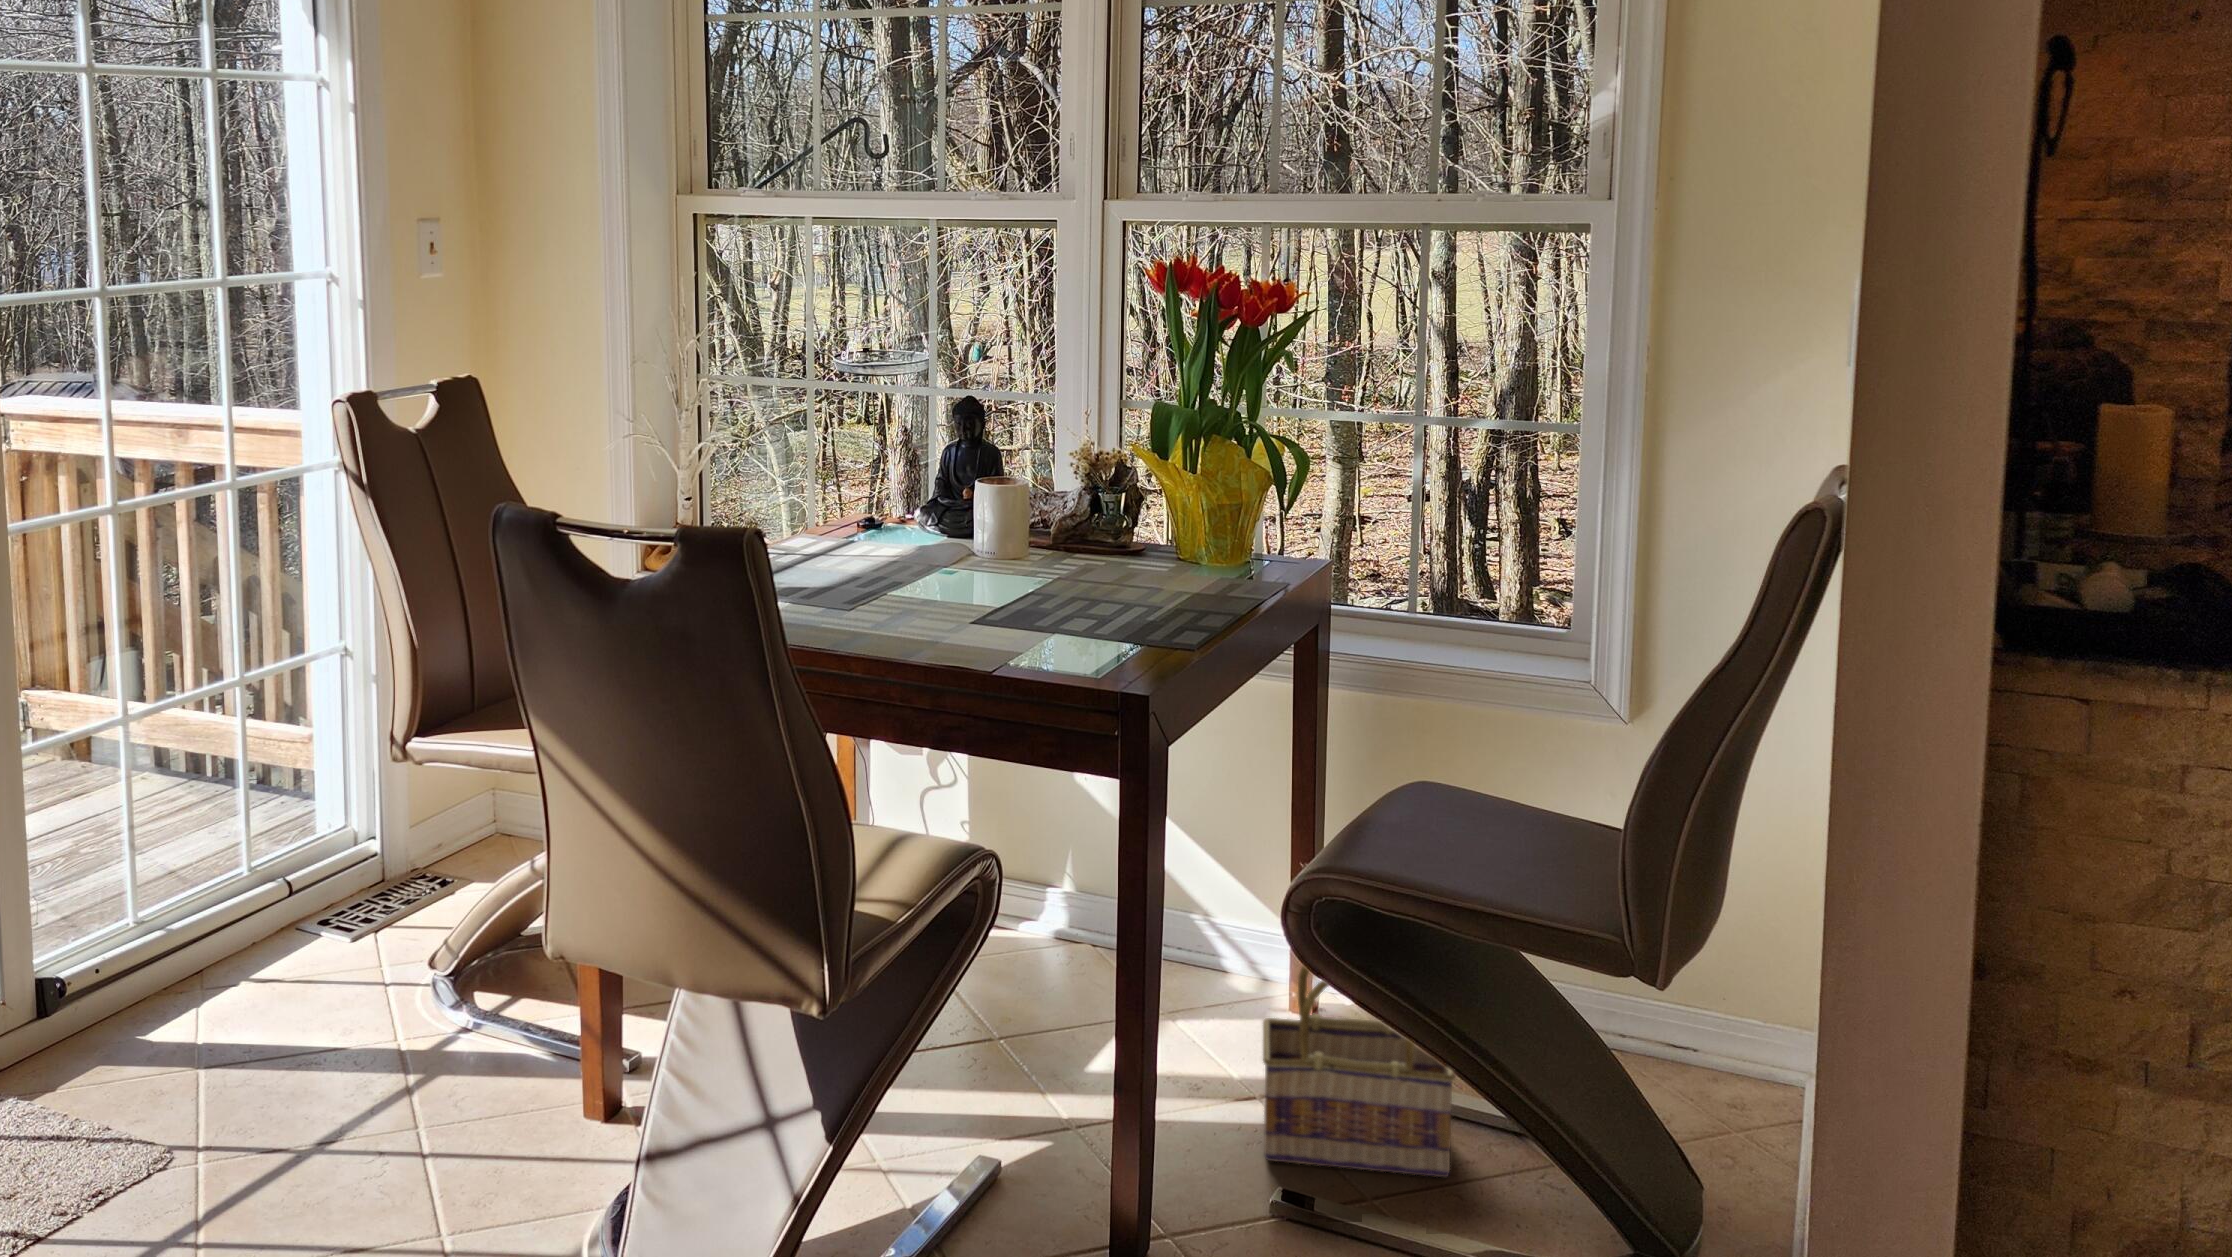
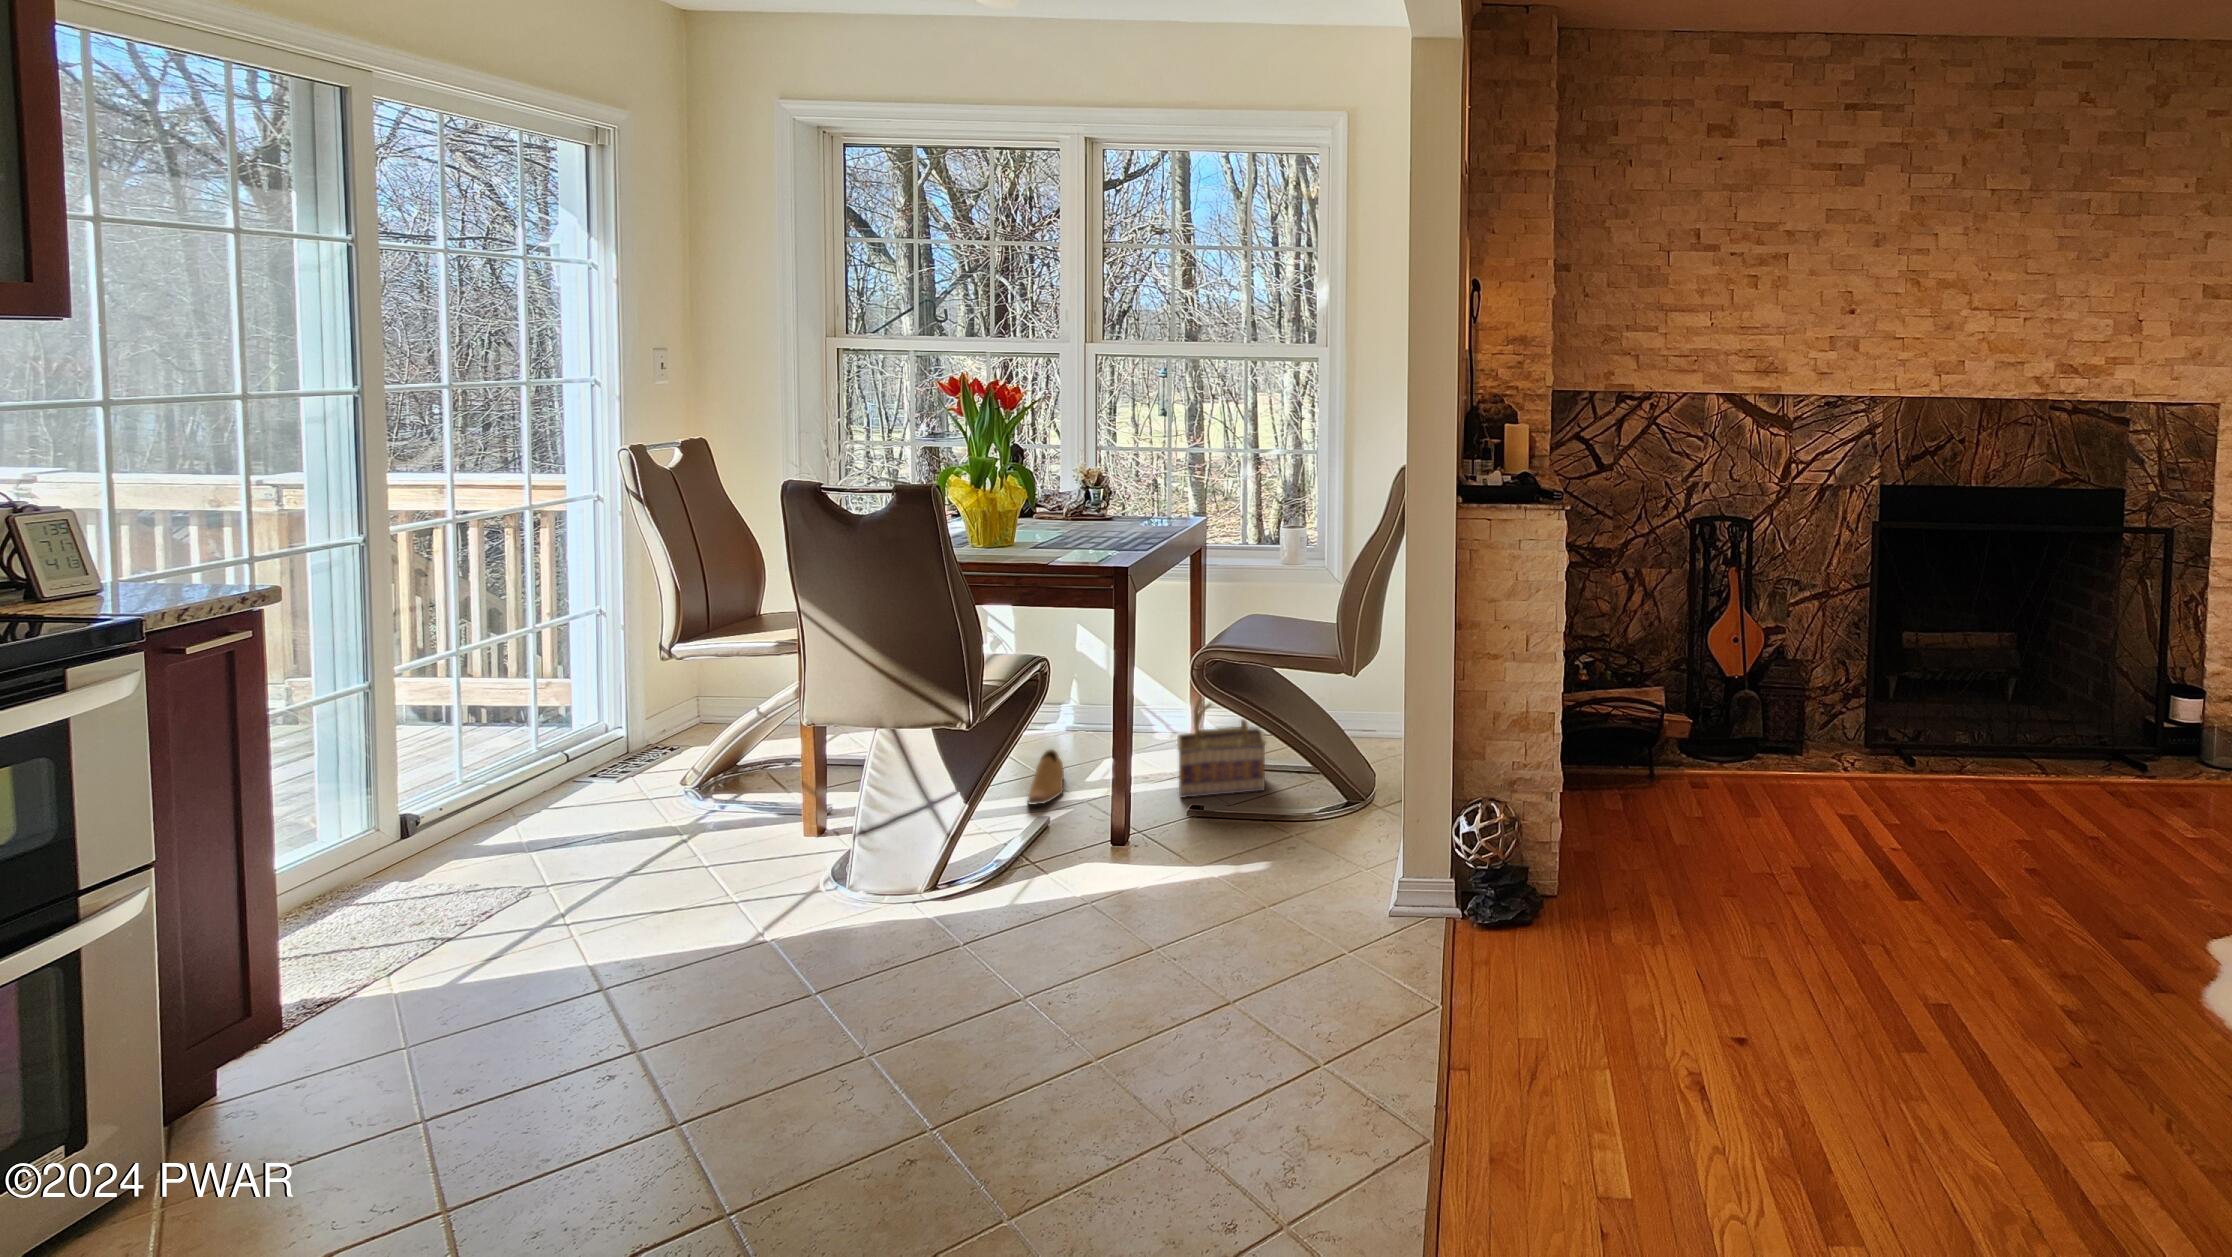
shoe: none [968,1001,1042,1126] -> present [1028,750,1064,804]

